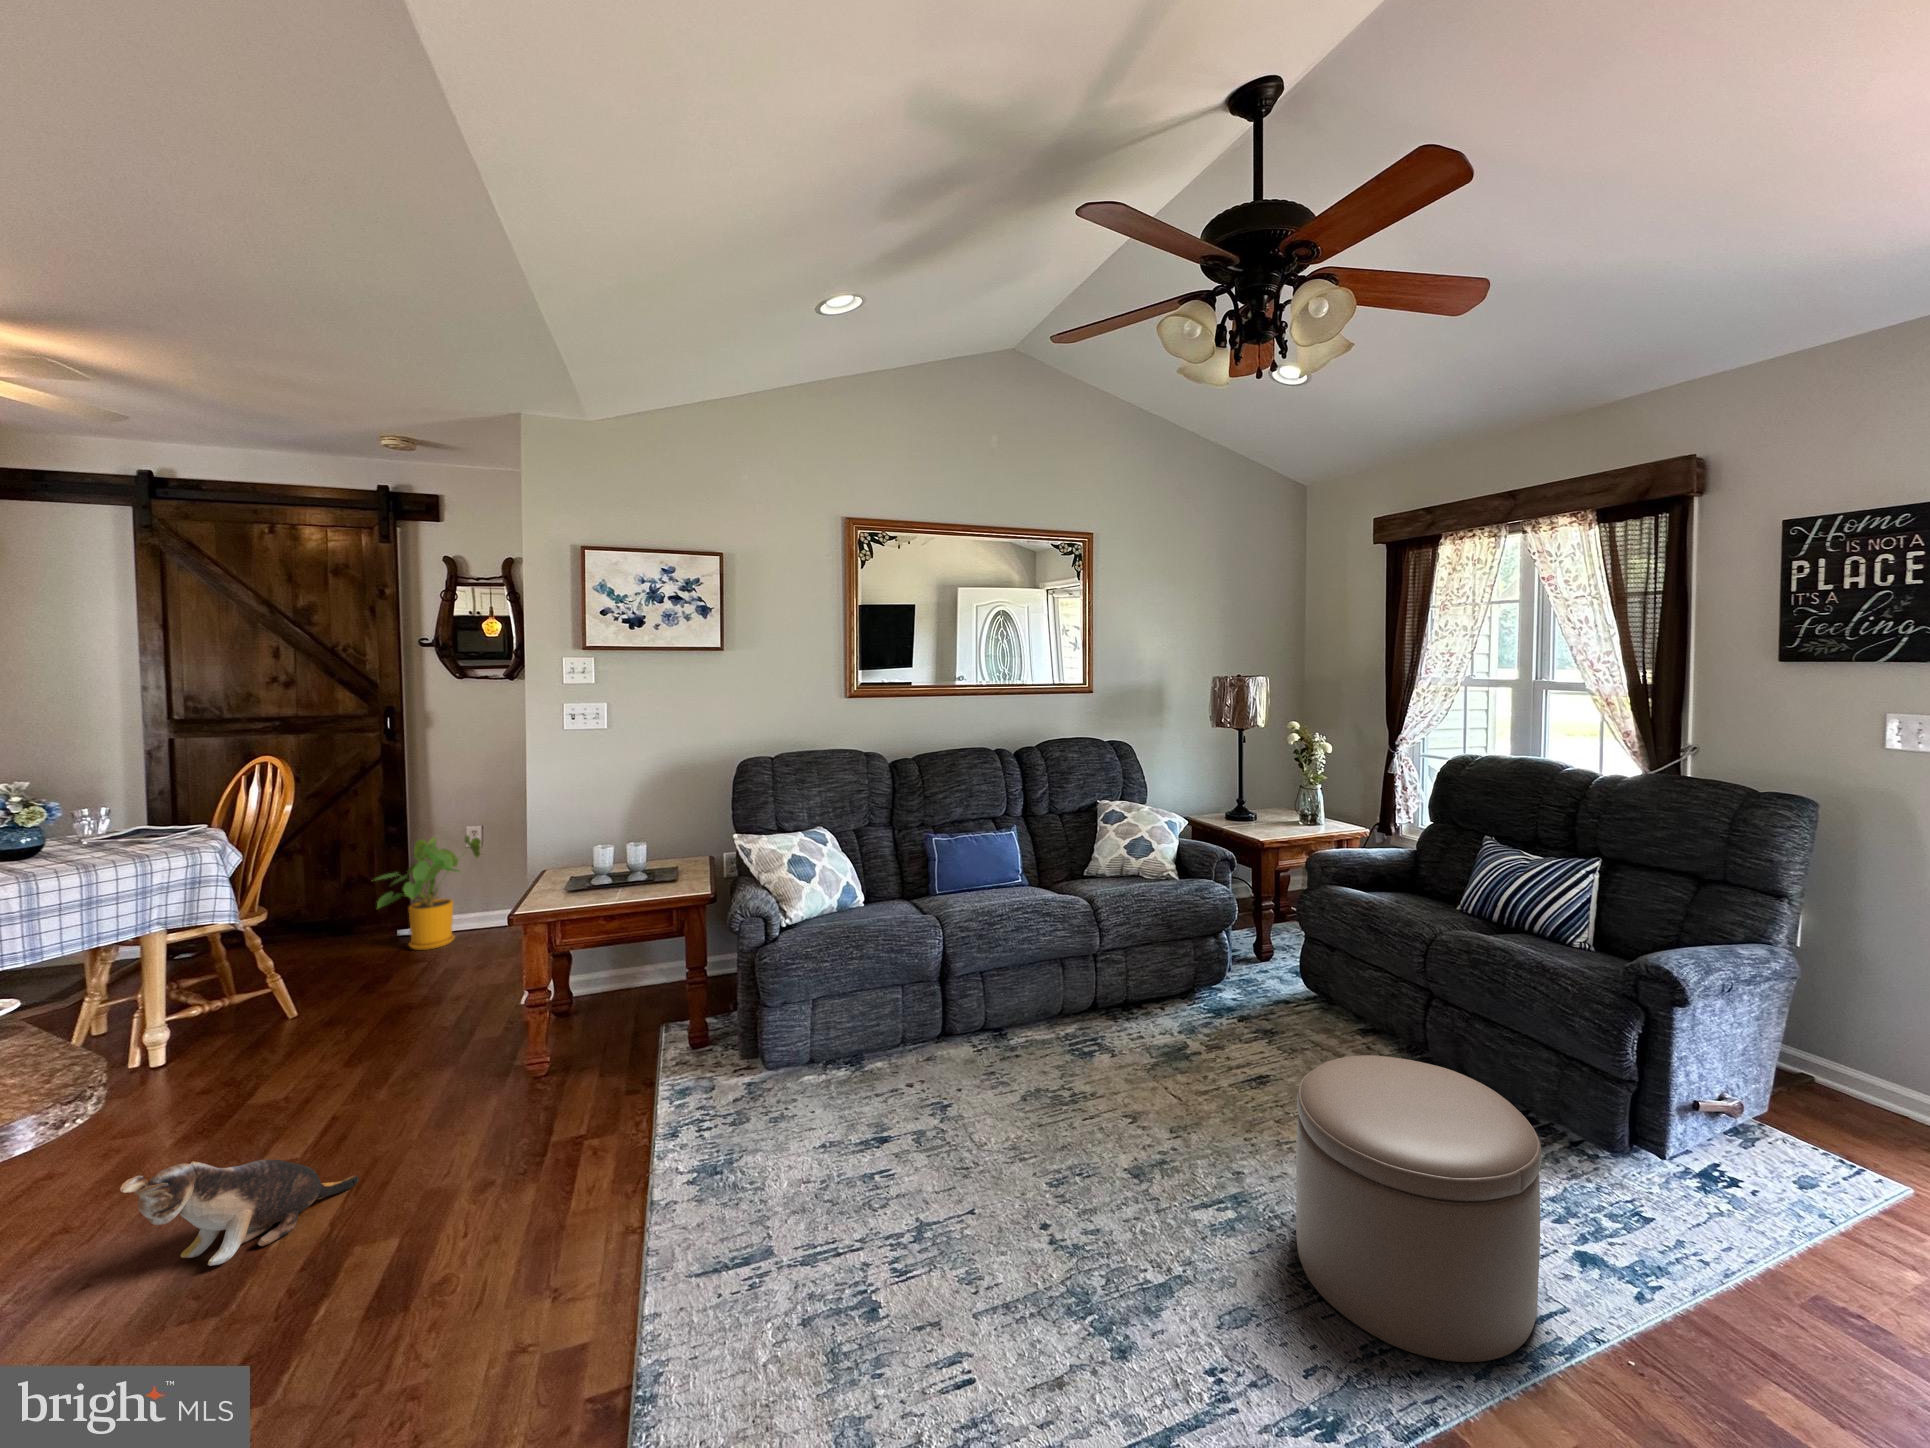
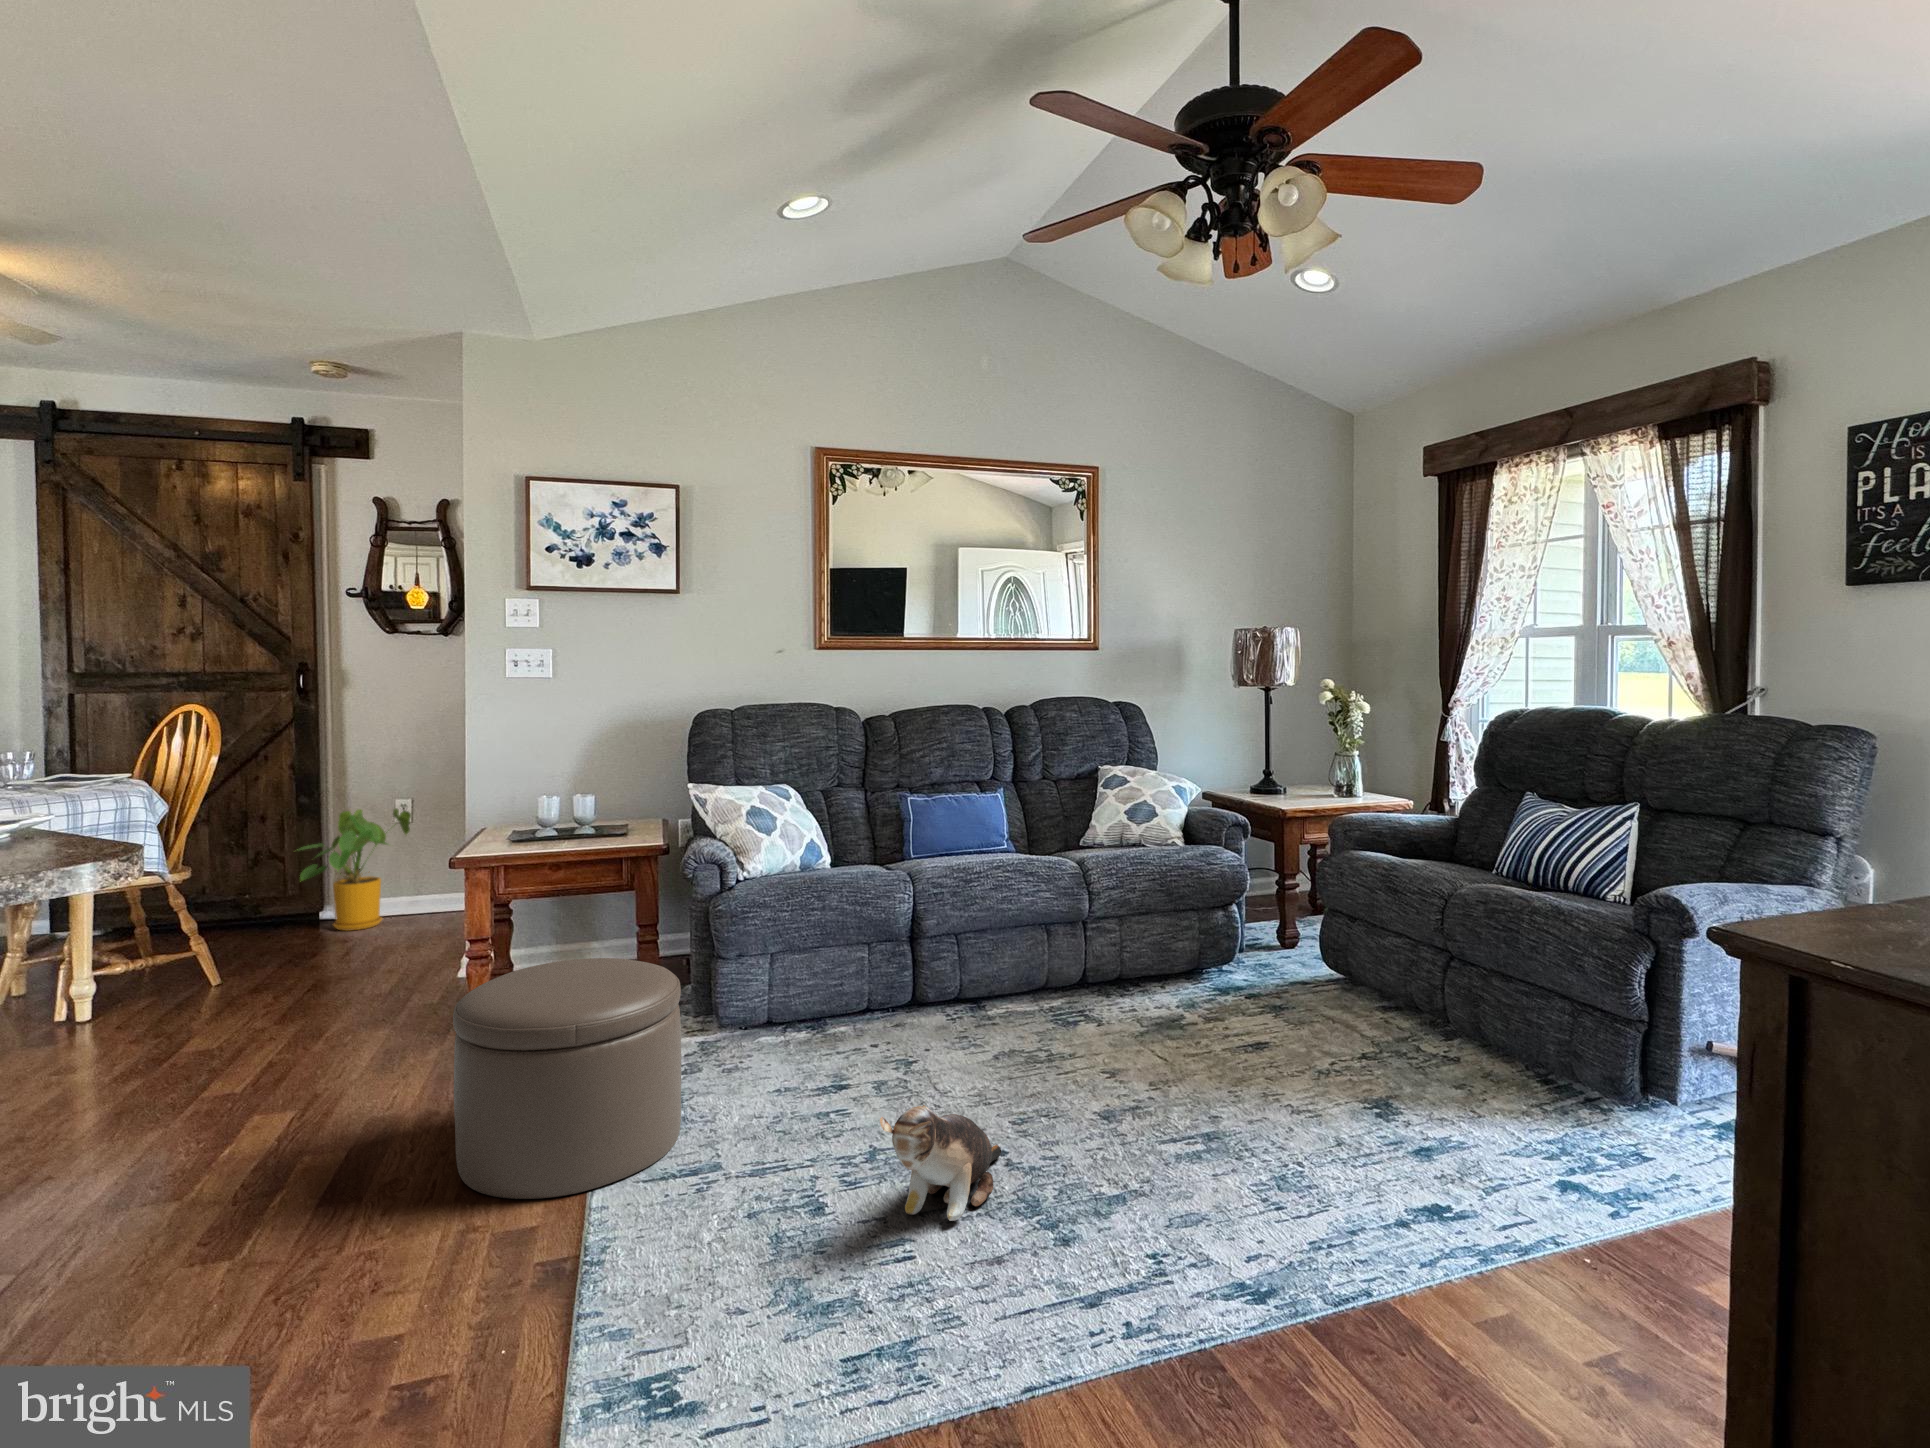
ottoman: present [1296,1055,1541,1362] -> present [453,958,681,1199]
plush toy: present [120,1160,359,1266] -> present [880,1105,1001,1221]

